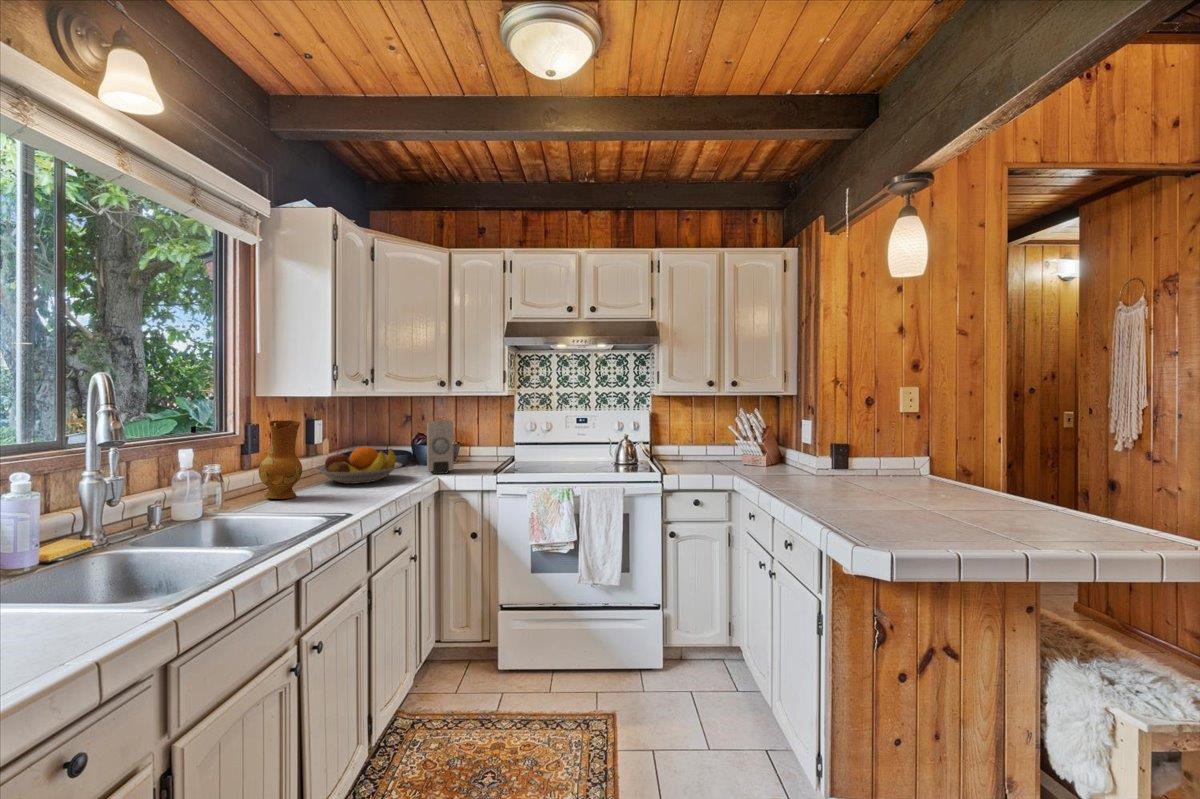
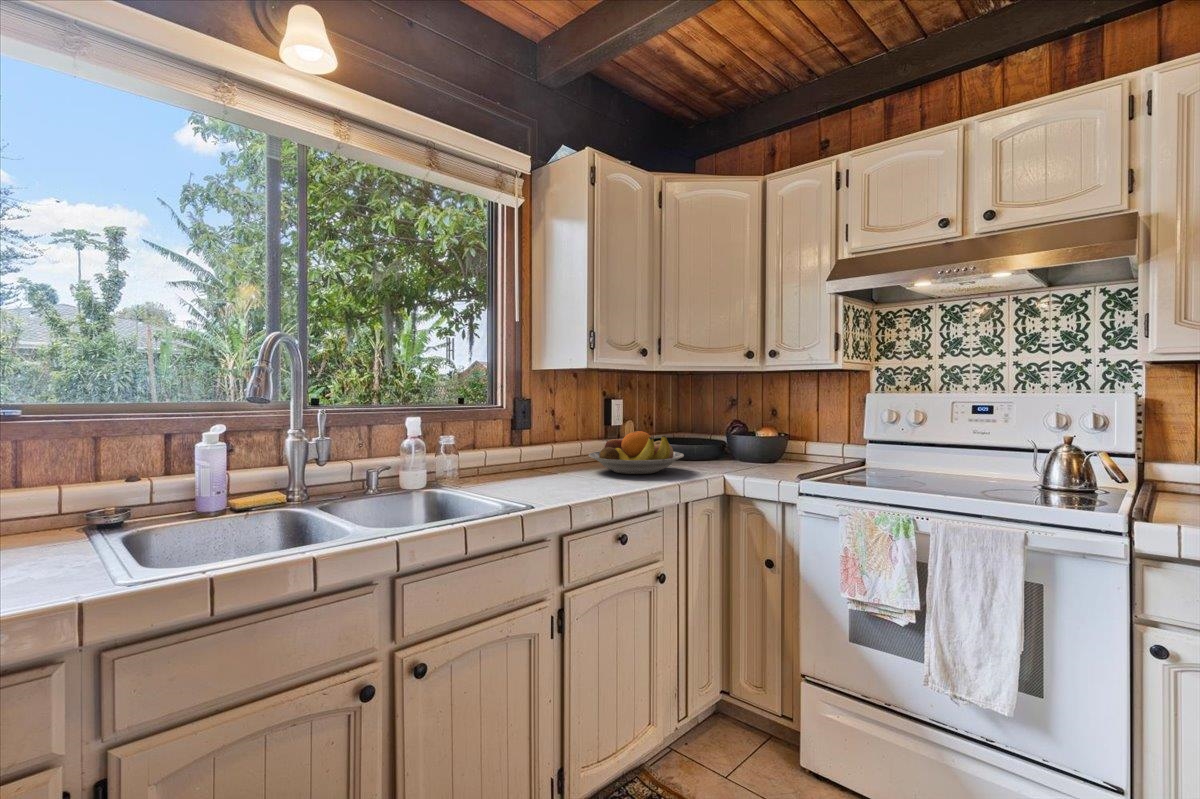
ceramic jug: present [259,420,302,499] -> none [514,396,555,482]
soap dispenser: present [427,421,454,474] -> none [720,404,760,474]

